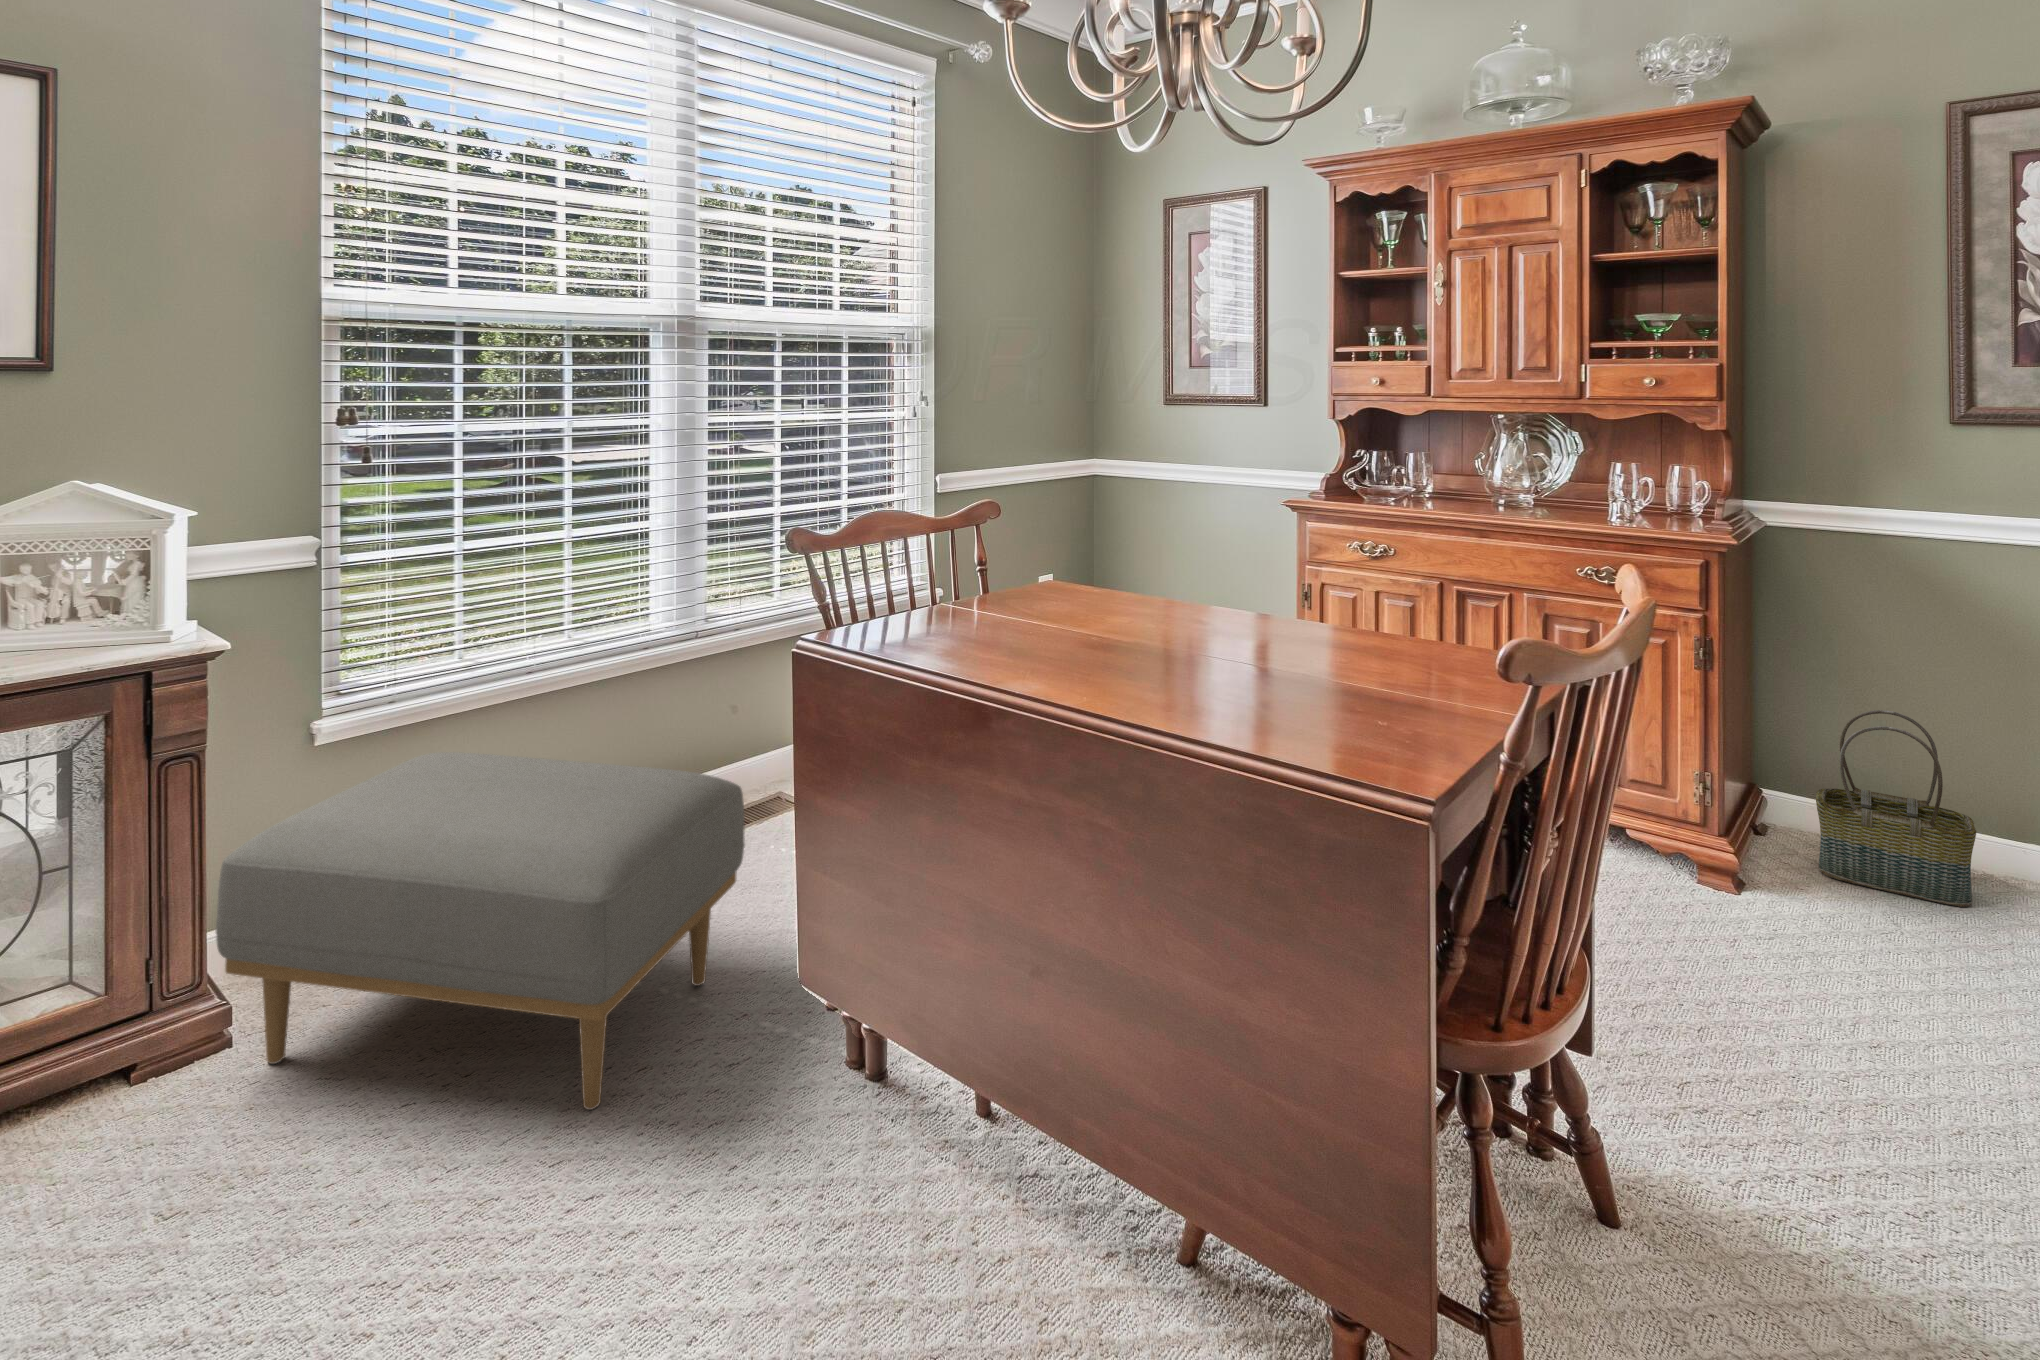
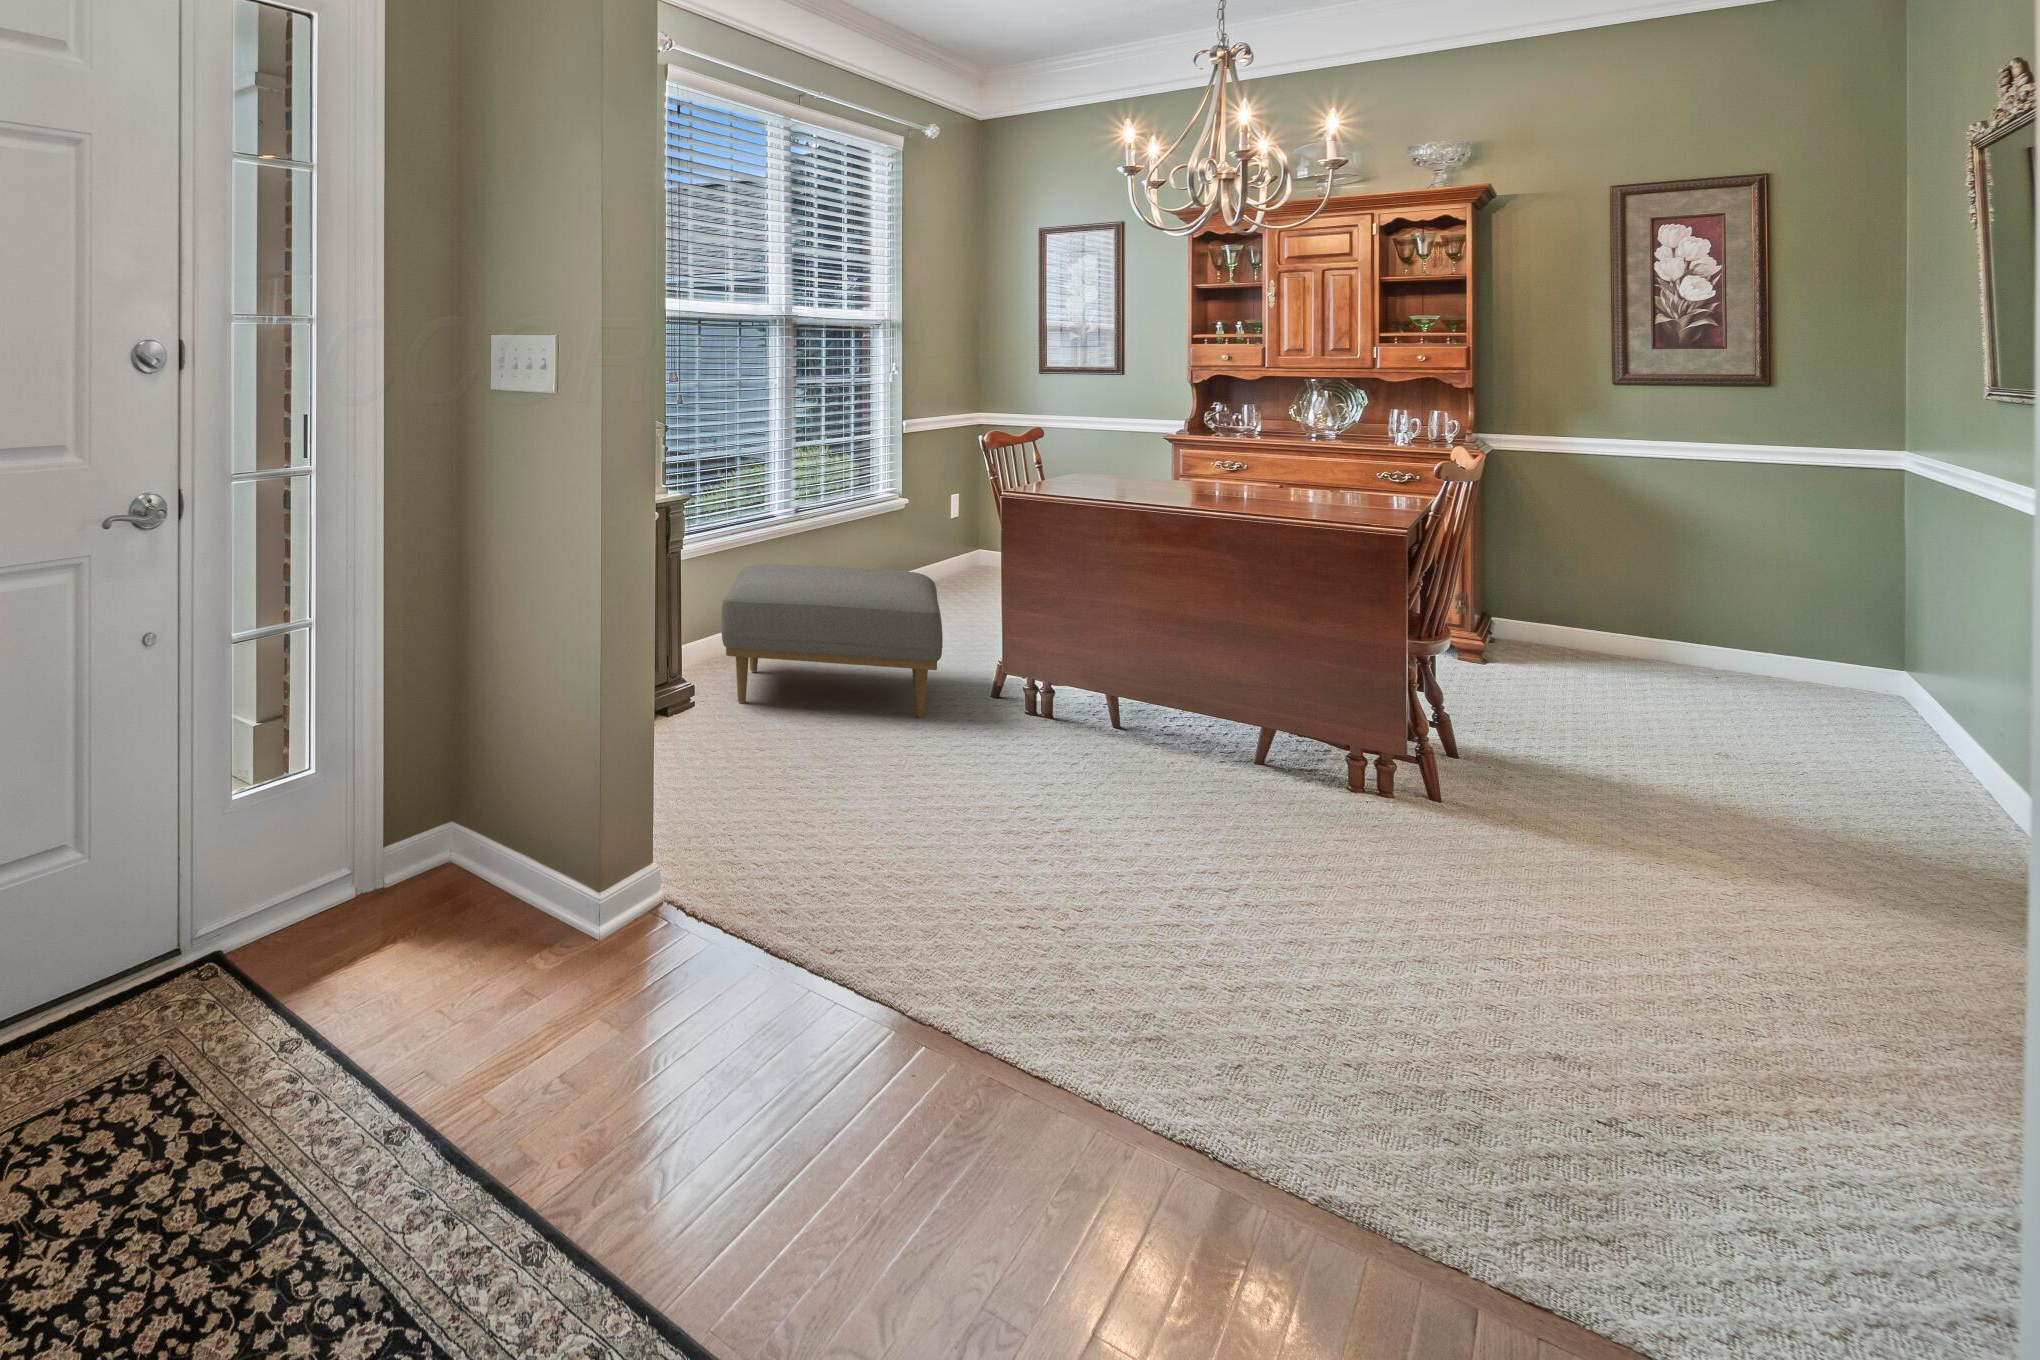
basket: present [1816,710,1976,907] -> none [1525,558,1625,667]

